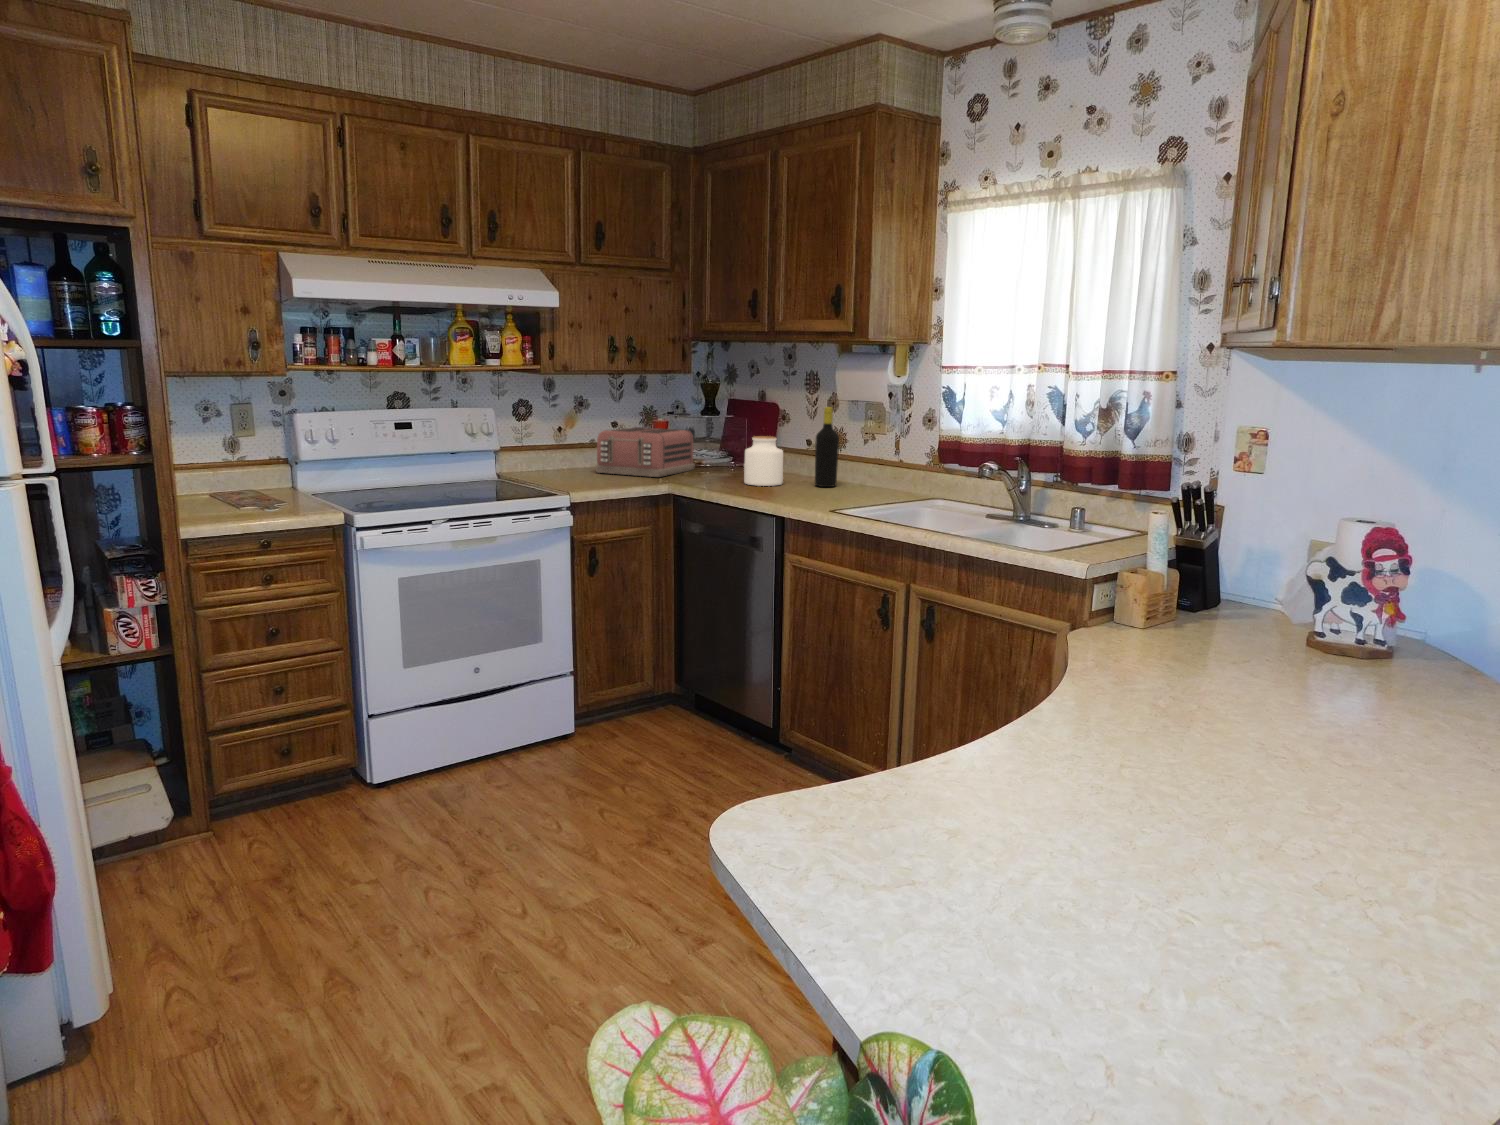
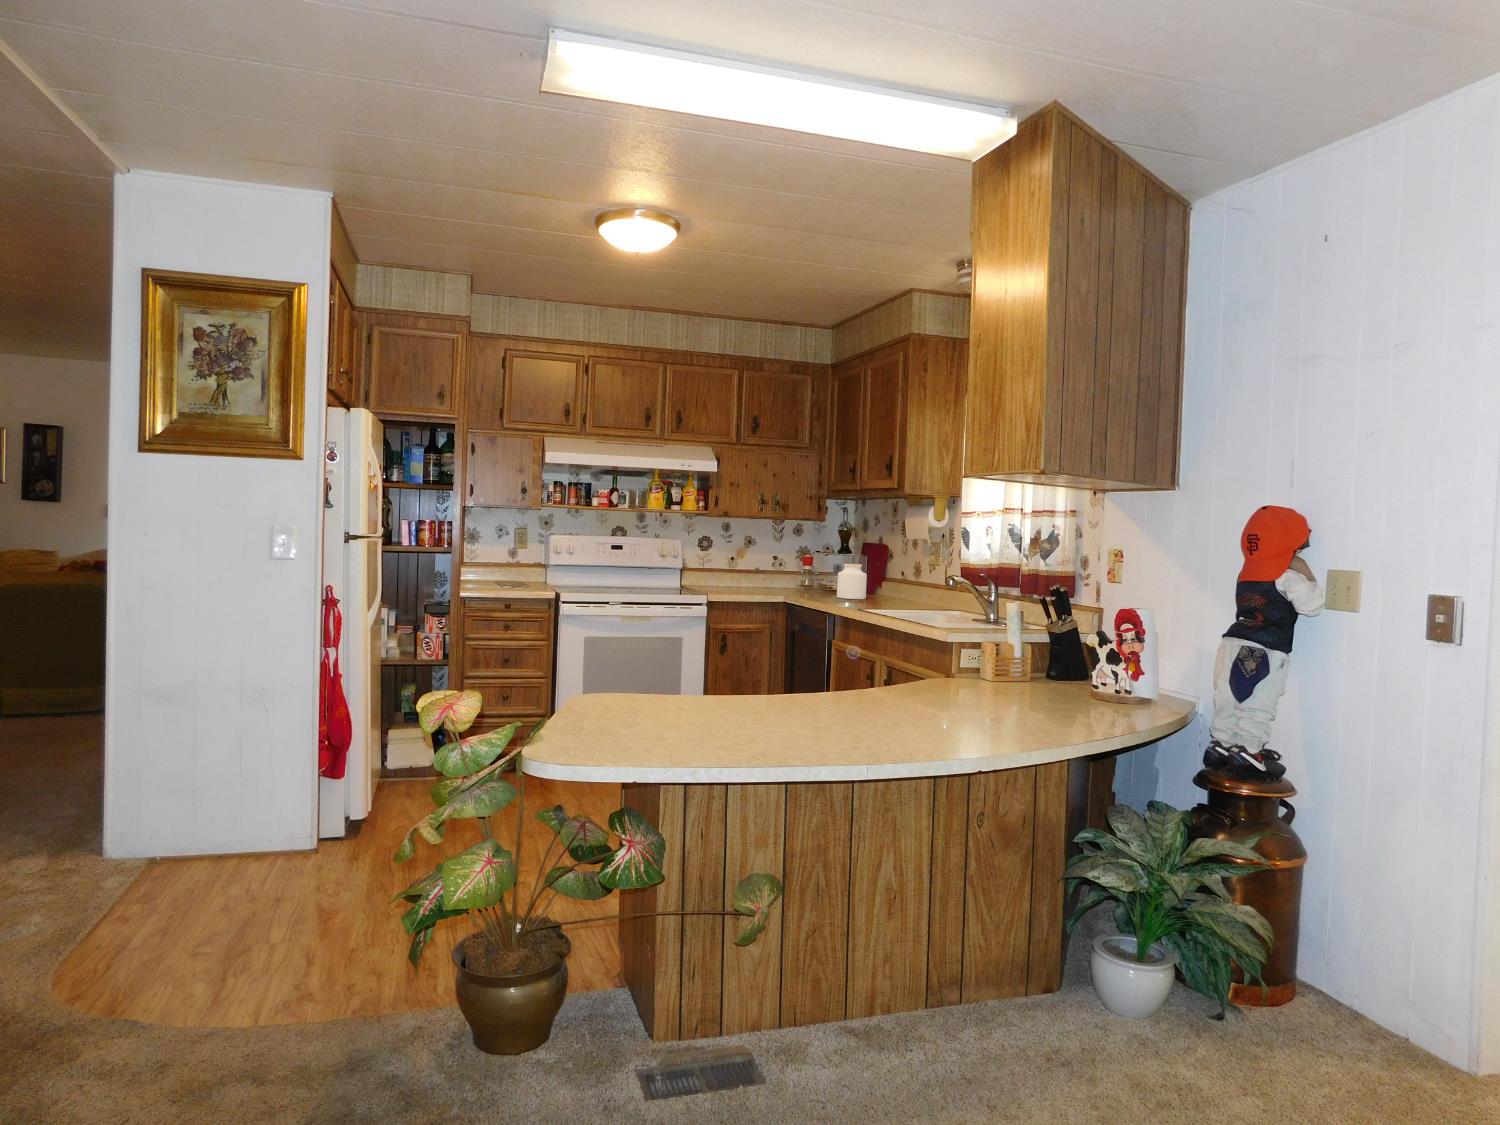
bottle: present [815,407,839,487] -> none [885,542,905,602]
toaster: present [596,427,695,477] -> none [747,559,824,592]

